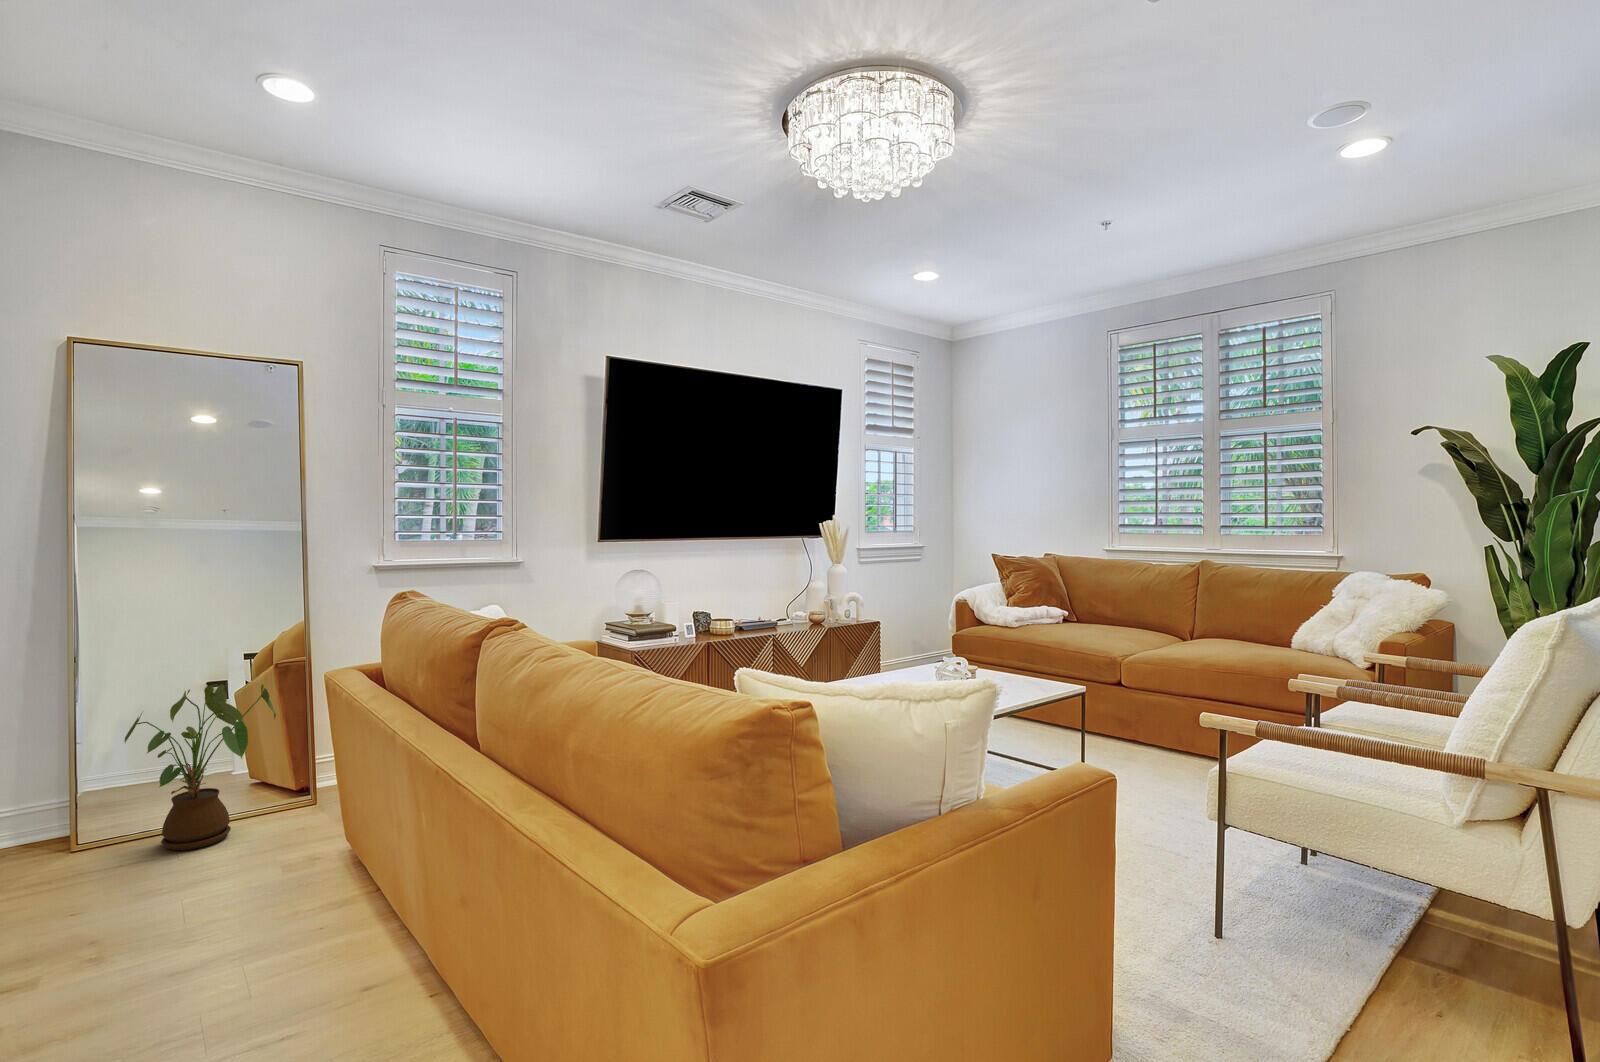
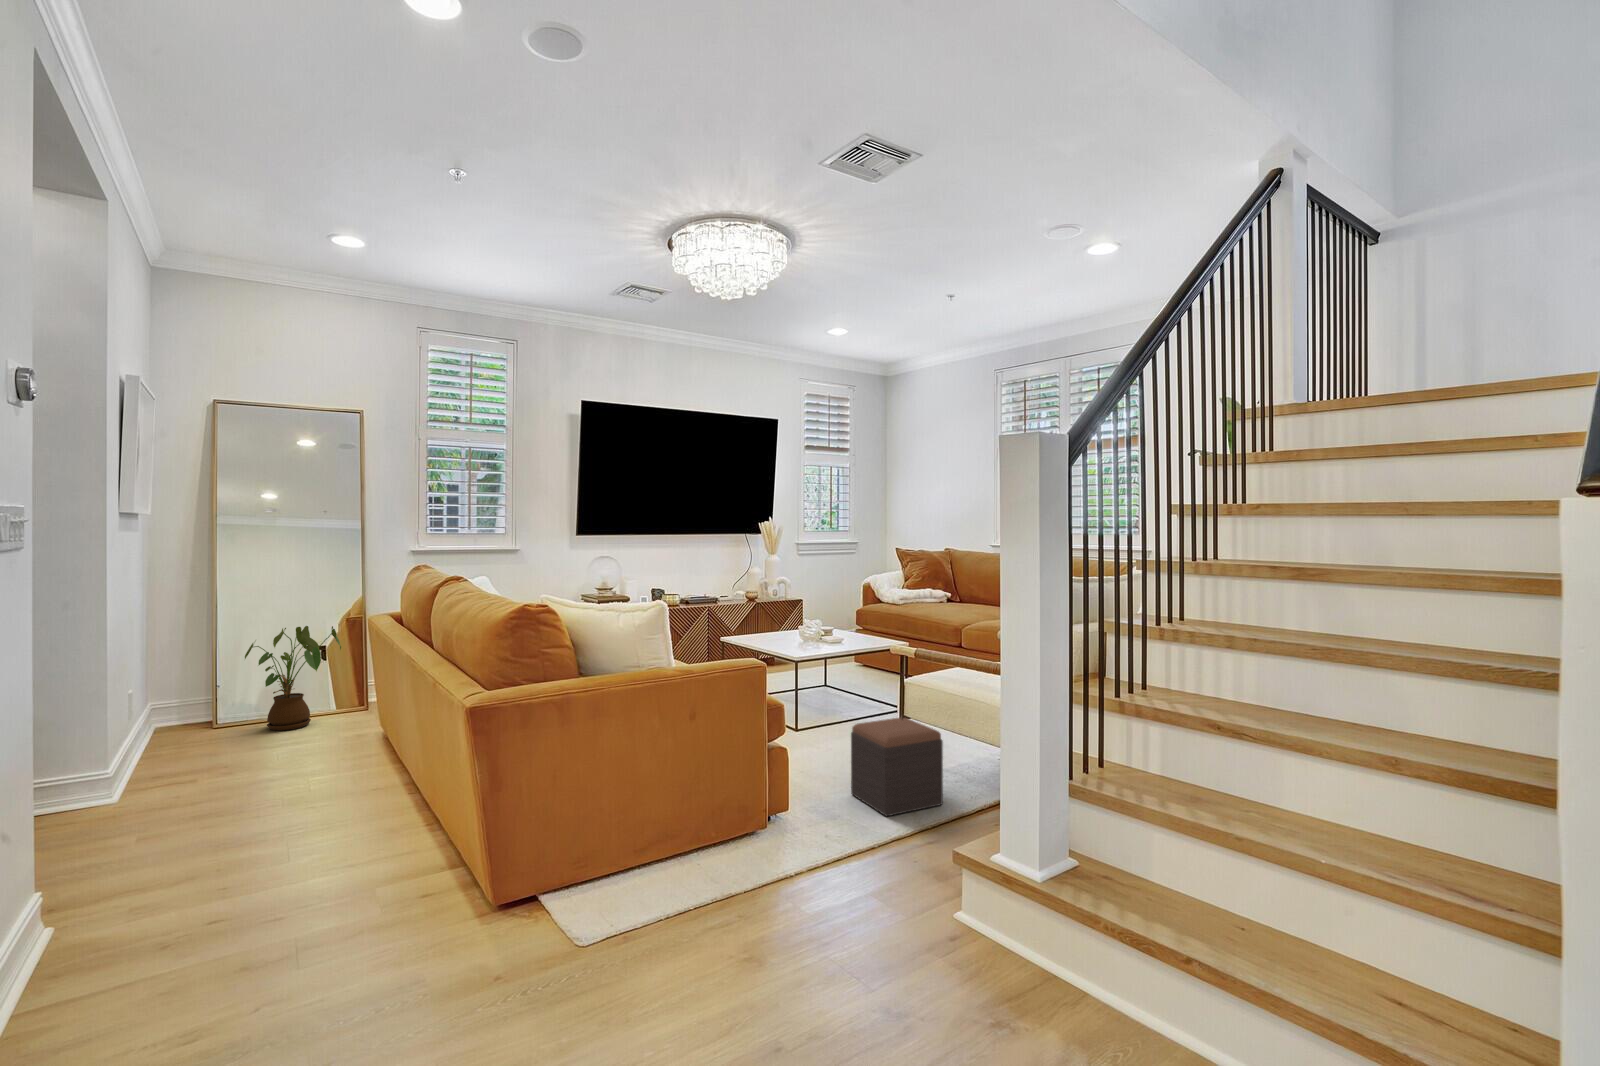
footstool: none [1155,824,1320,1006] -> present [851,718,943,816]

